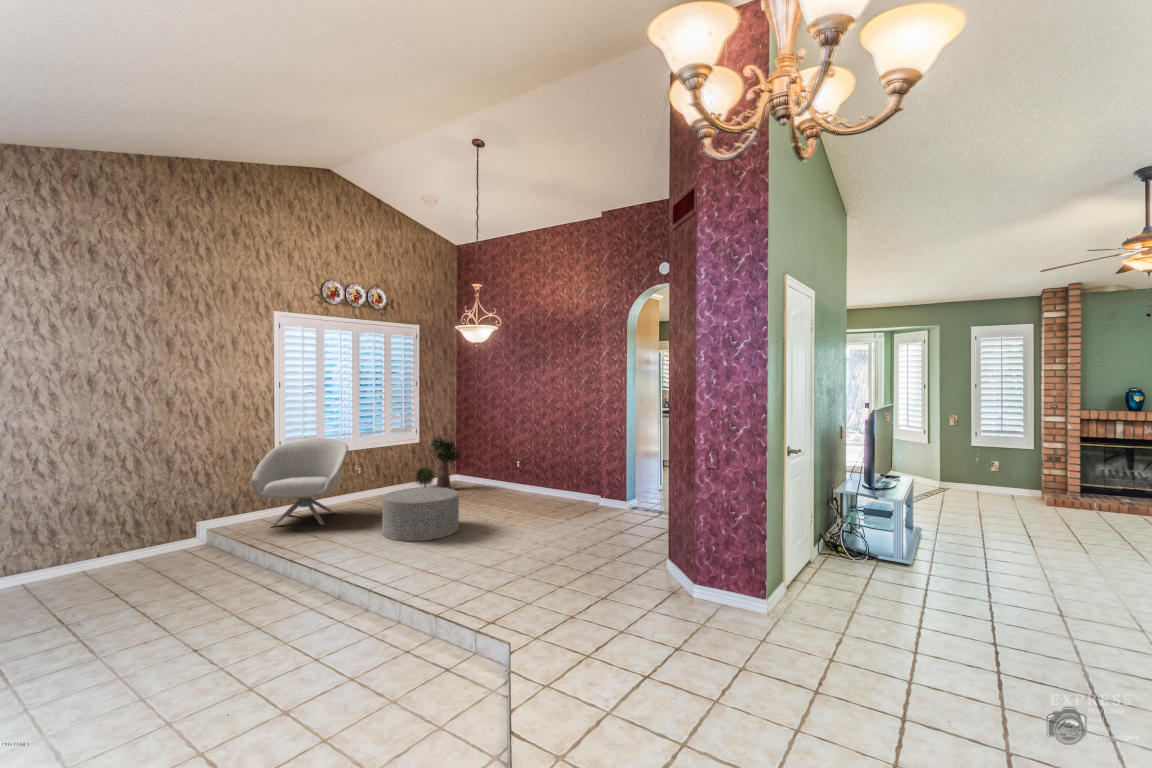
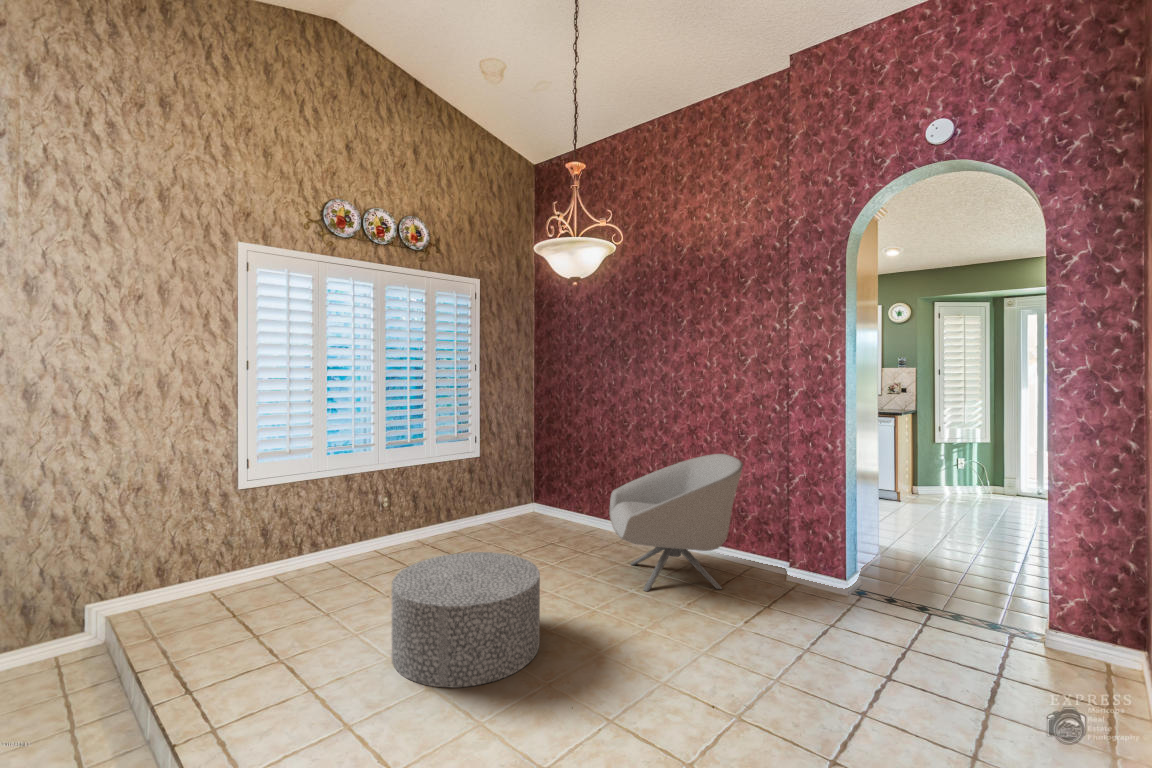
potted plant: present [415,437,460,489] -> none [470,449,541,536]
armchair: present [251,438,348,527] -> present [609,454,743,591]

